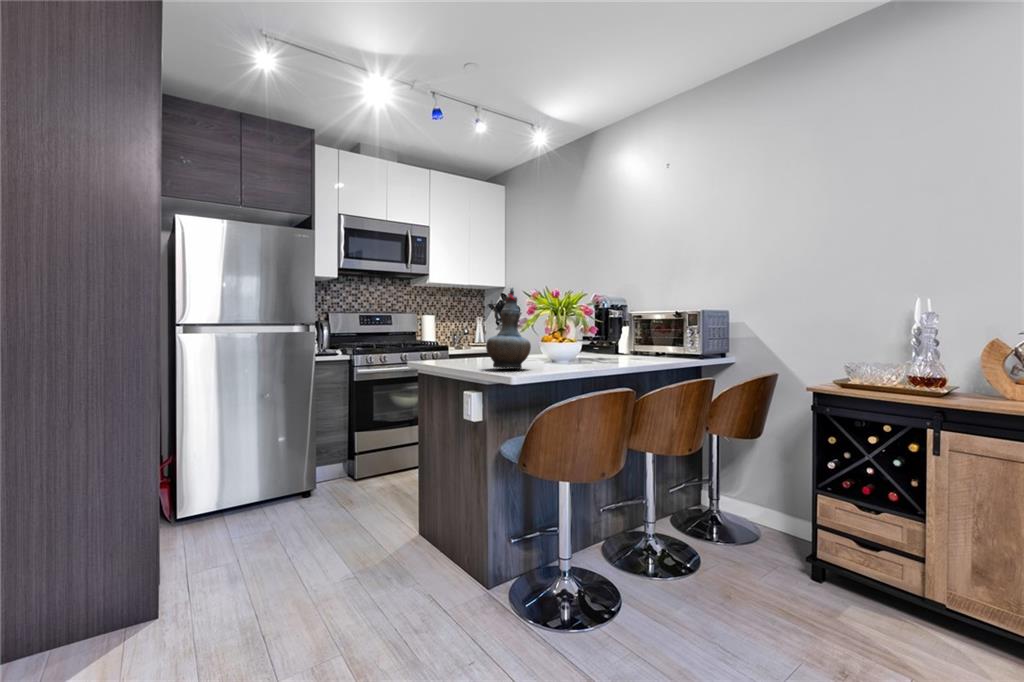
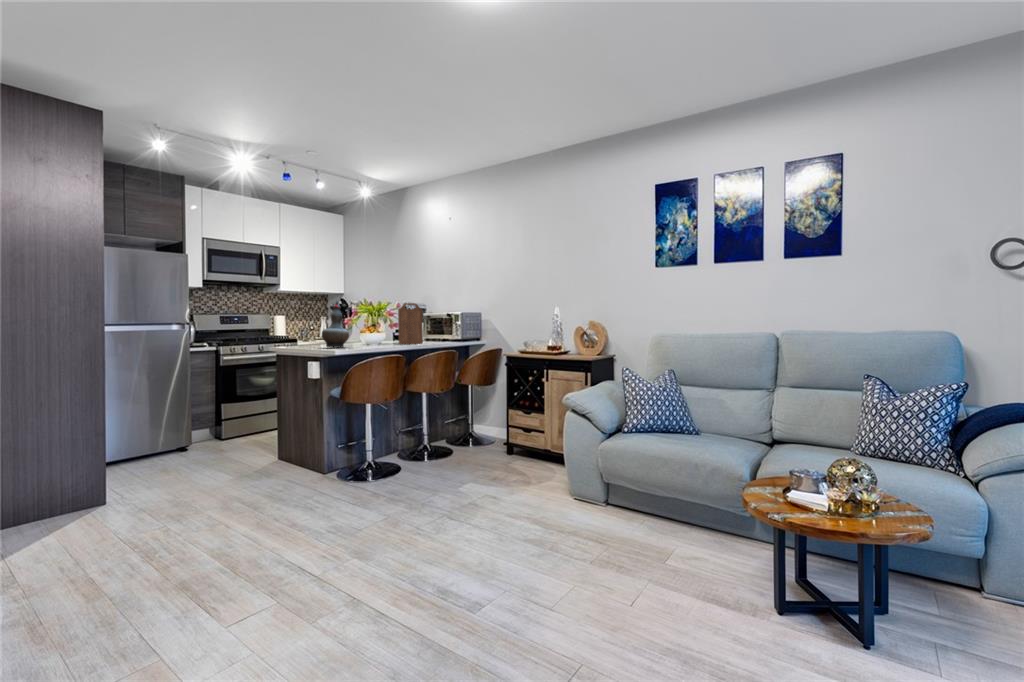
cutting board: none [602,294,643,362] -> present [398,303,423,344]

